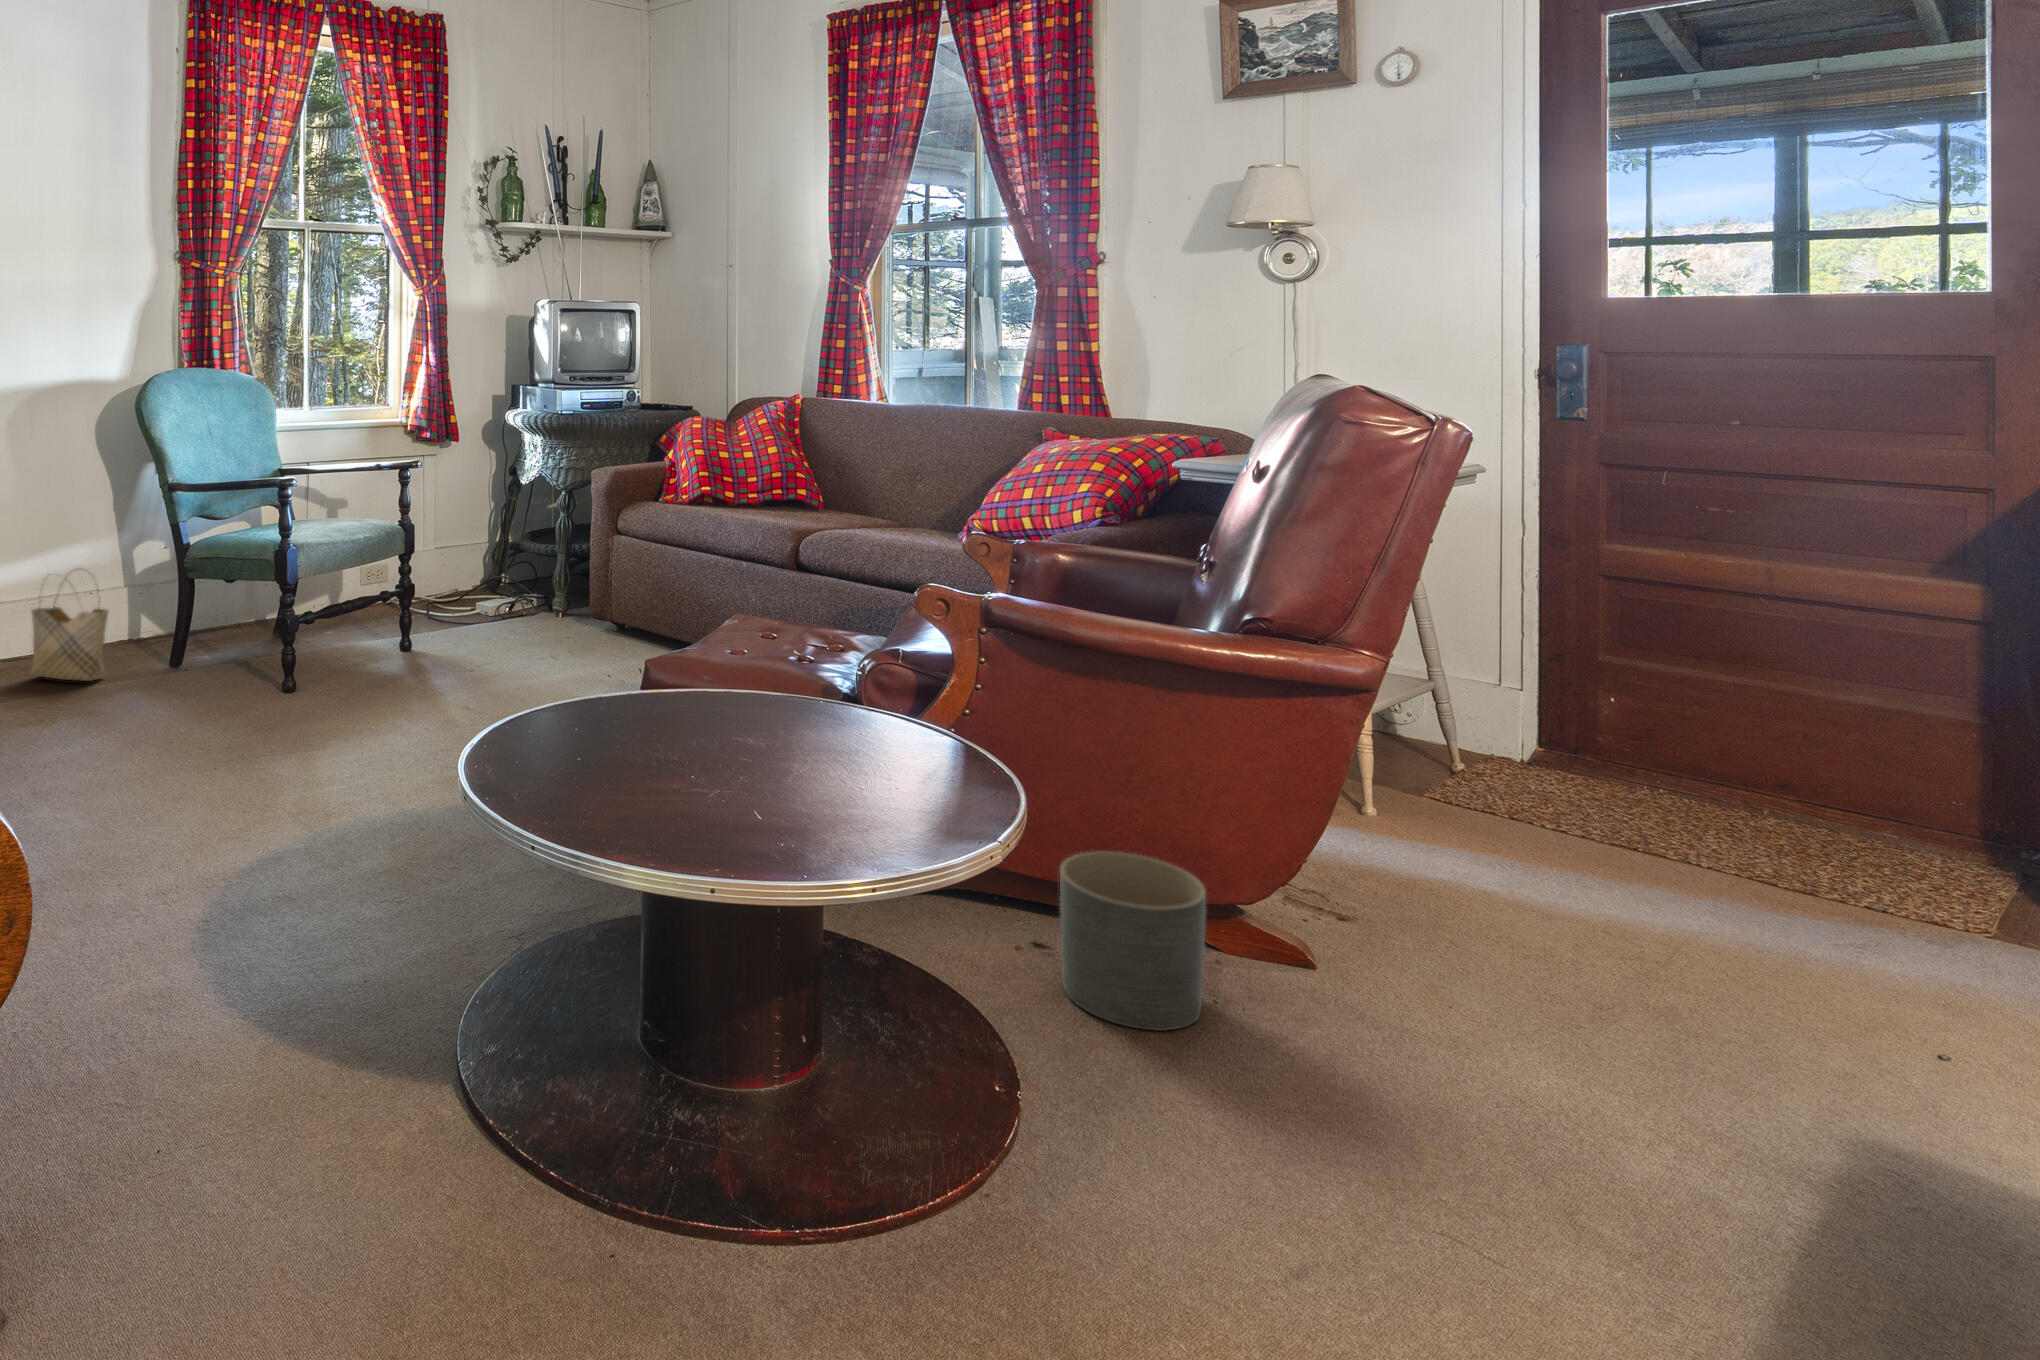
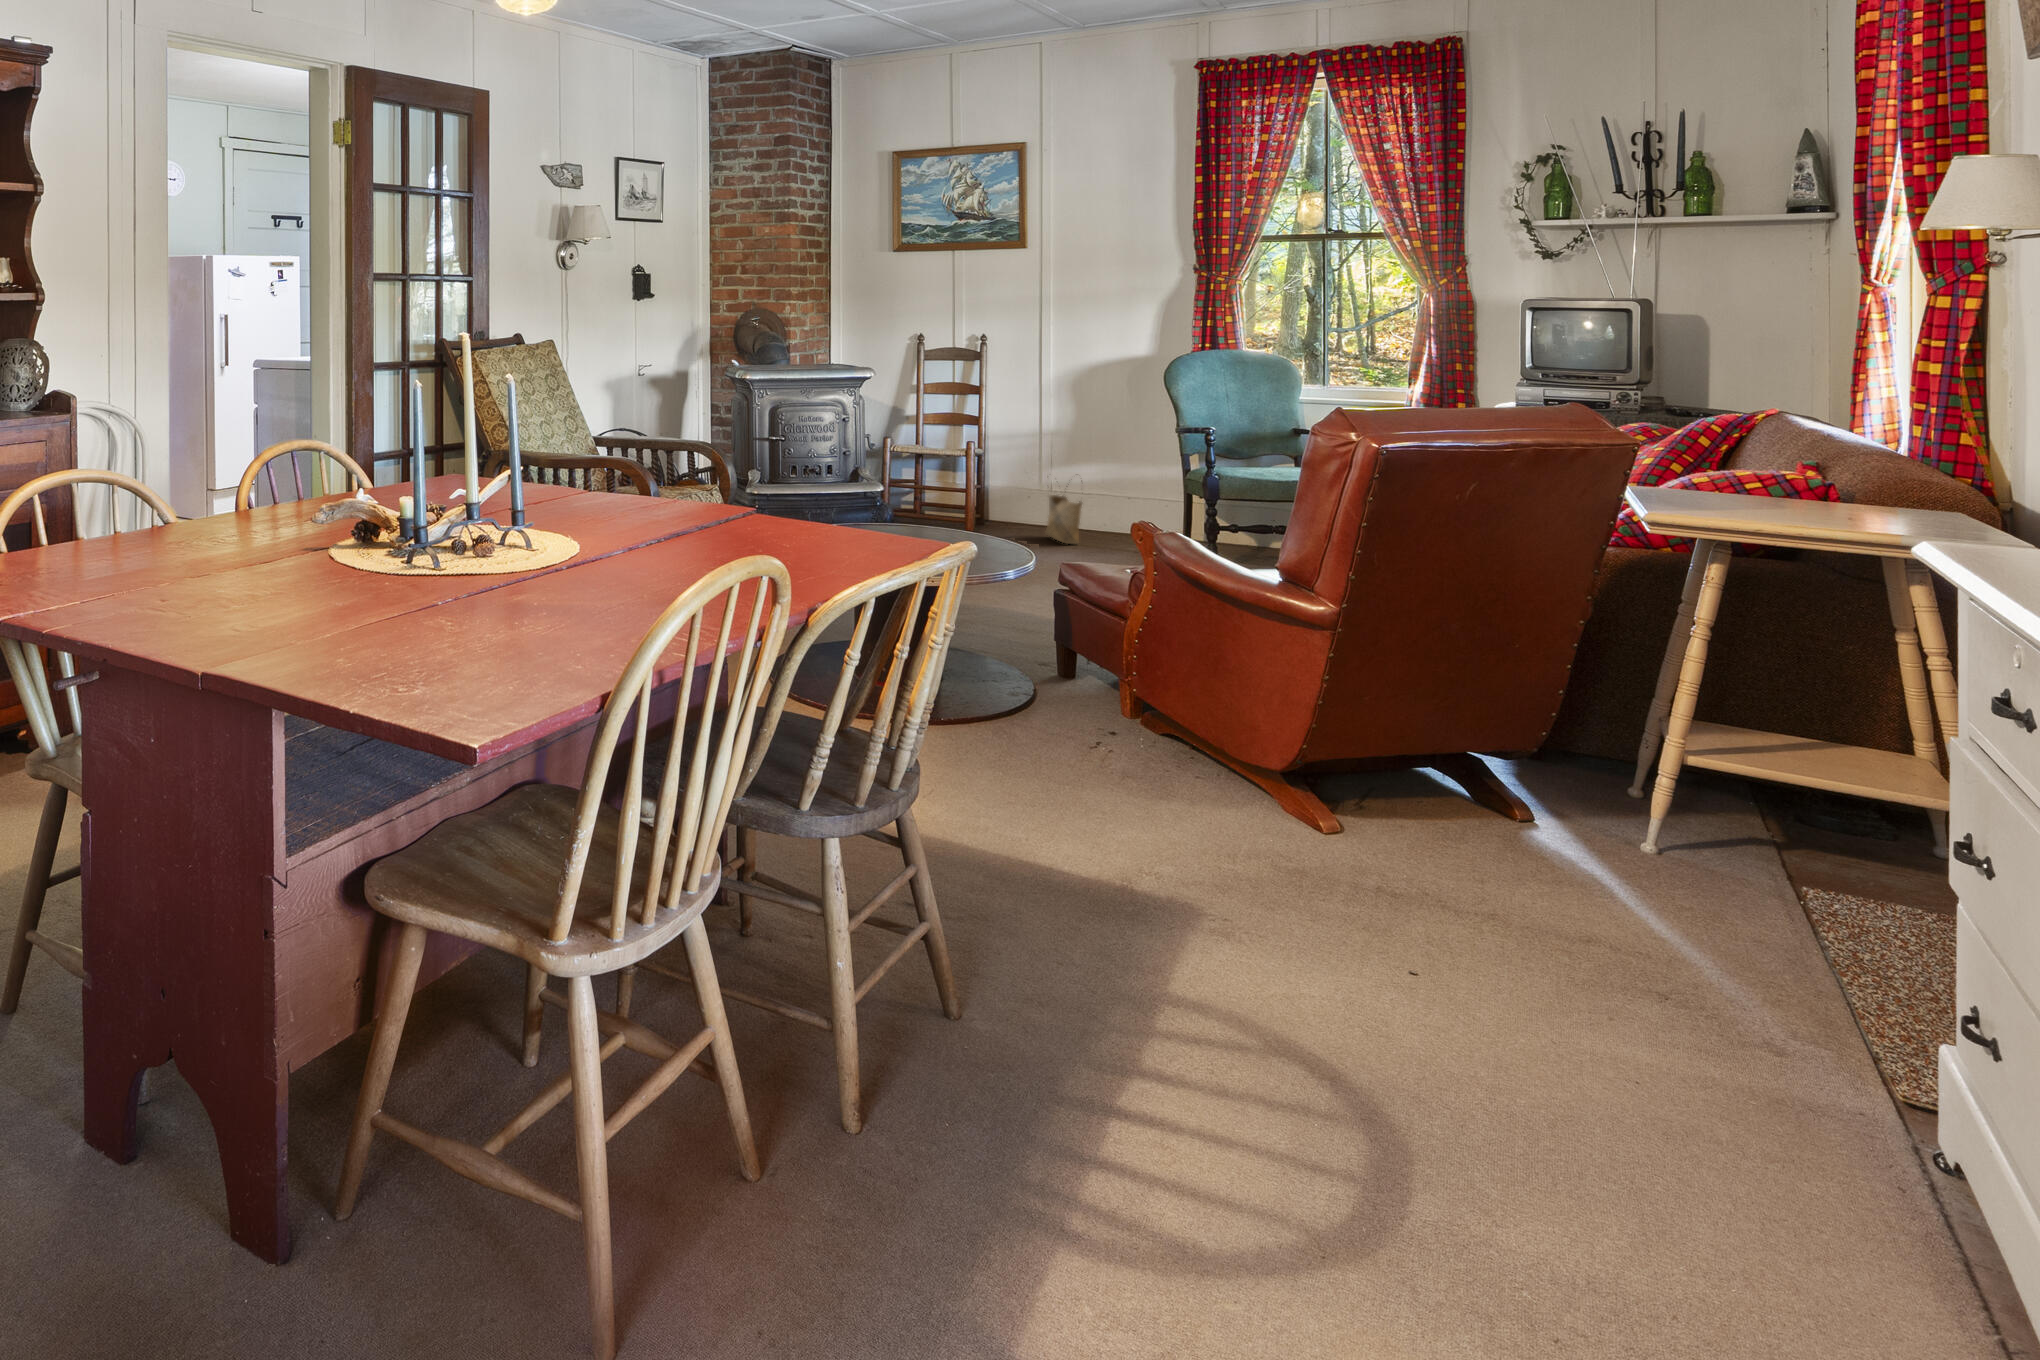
planter: present [1060,852,1206,1031] -> none [1016,671,1094,758]

